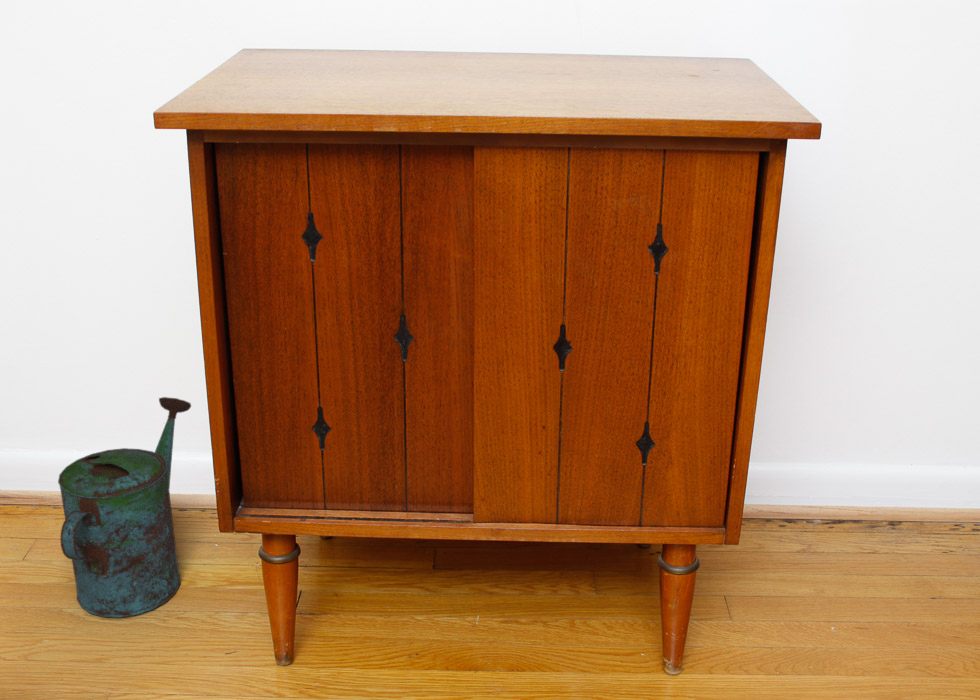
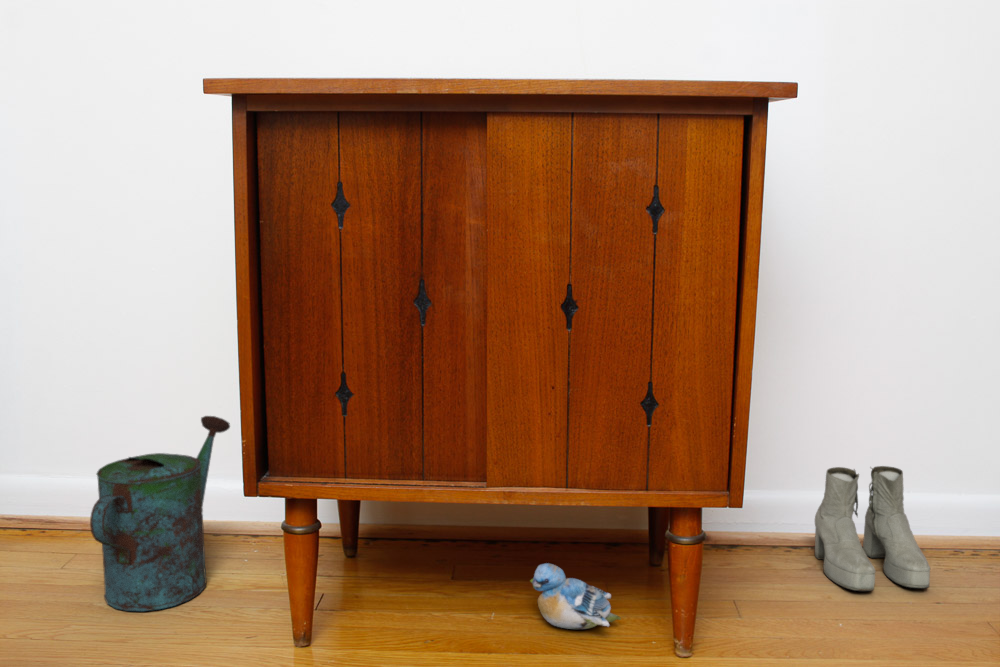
boots: none [822,451,937,591] -> present [815,466,930,591]
plush toy: none [518,577,611,643] -> present [530,563,621,629]

